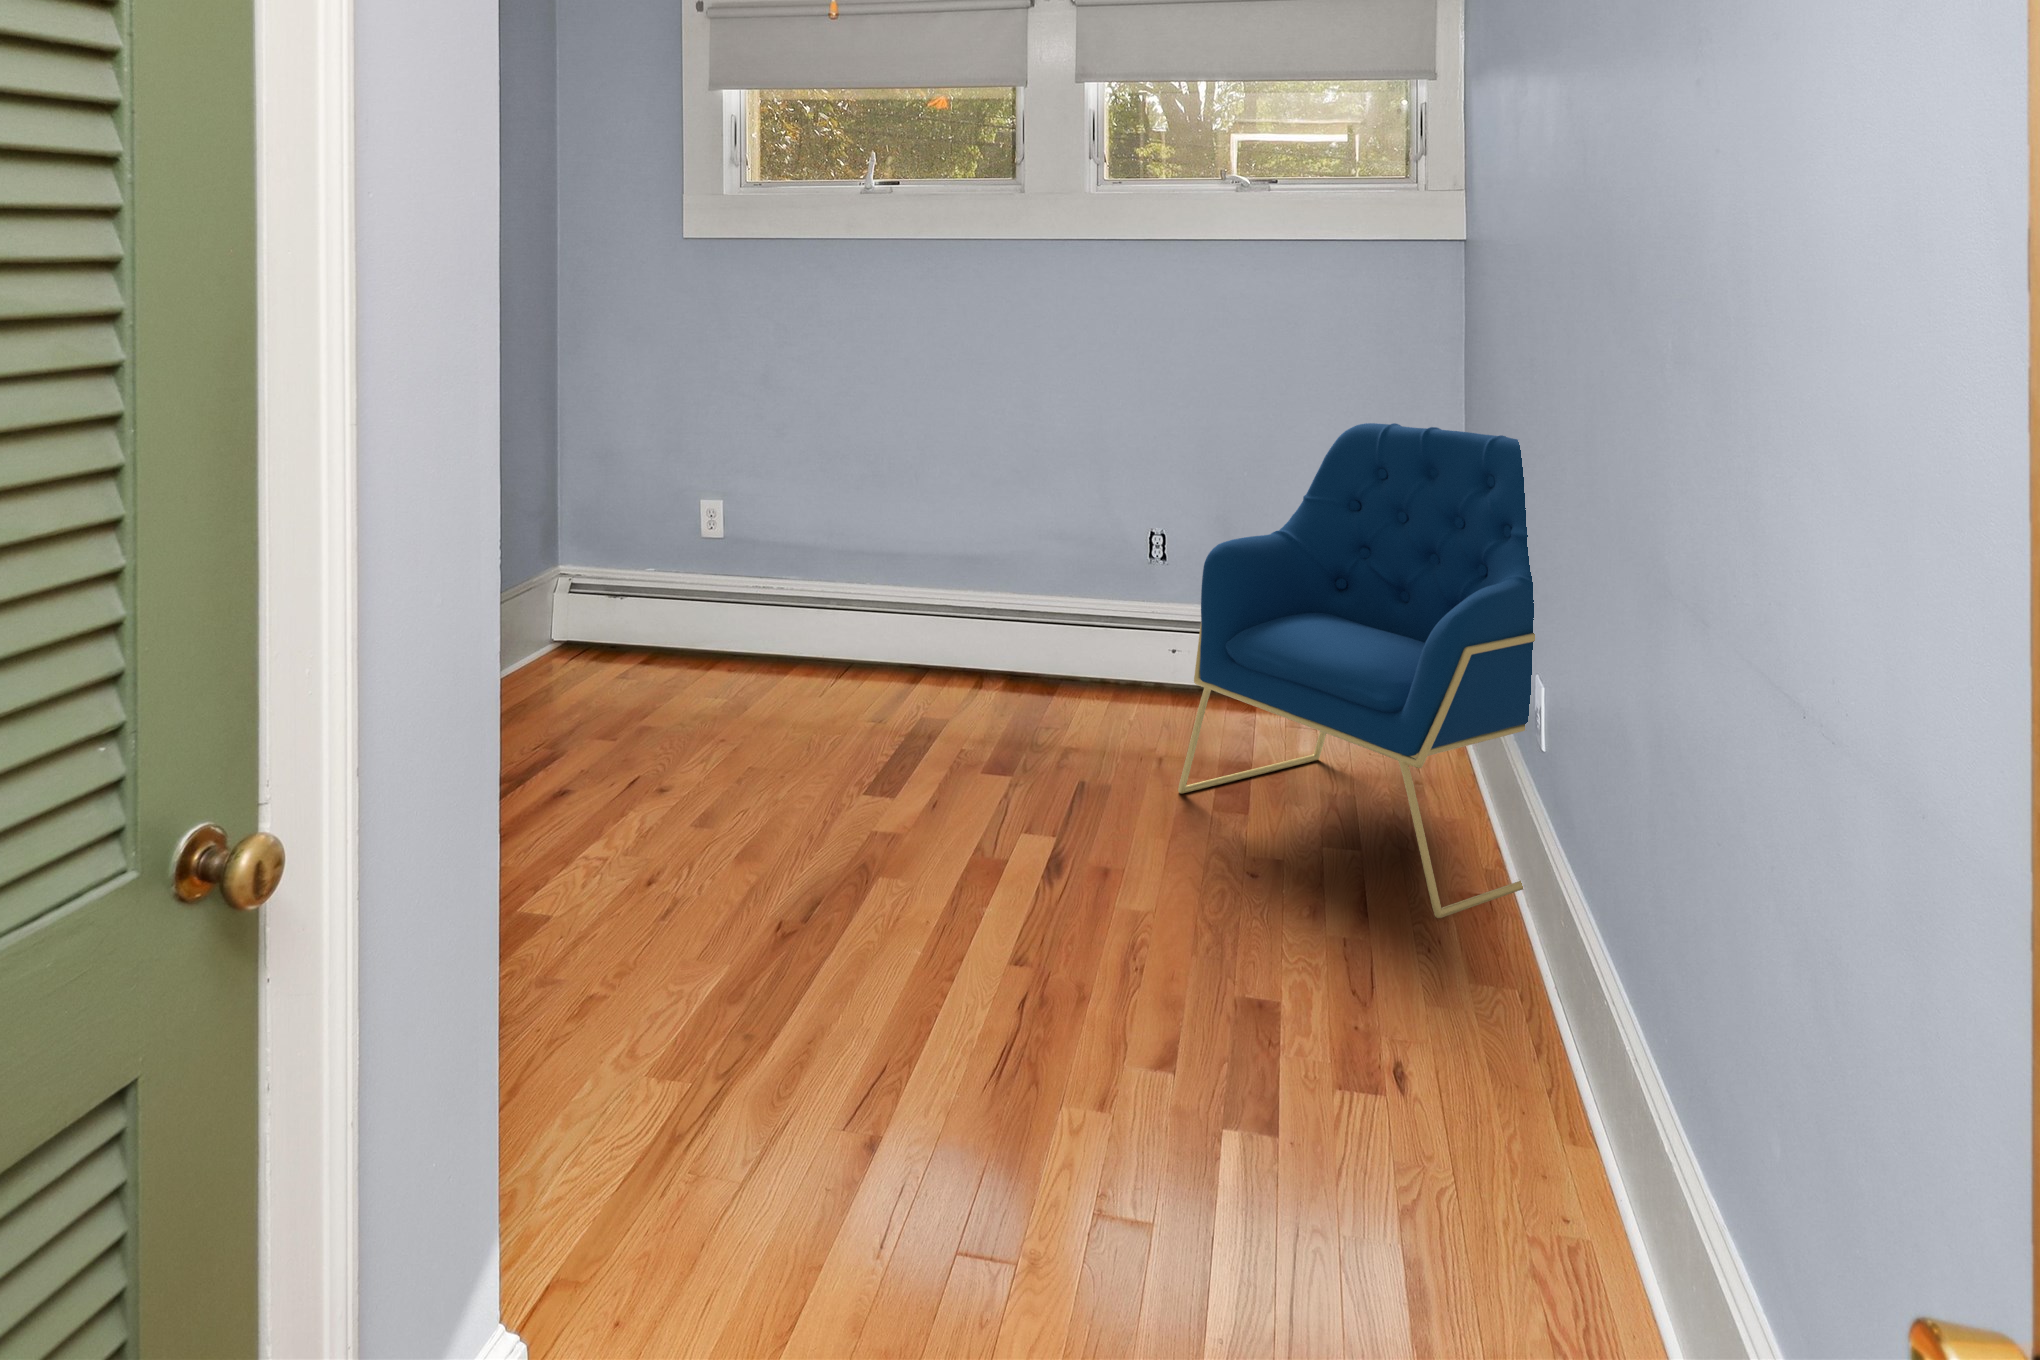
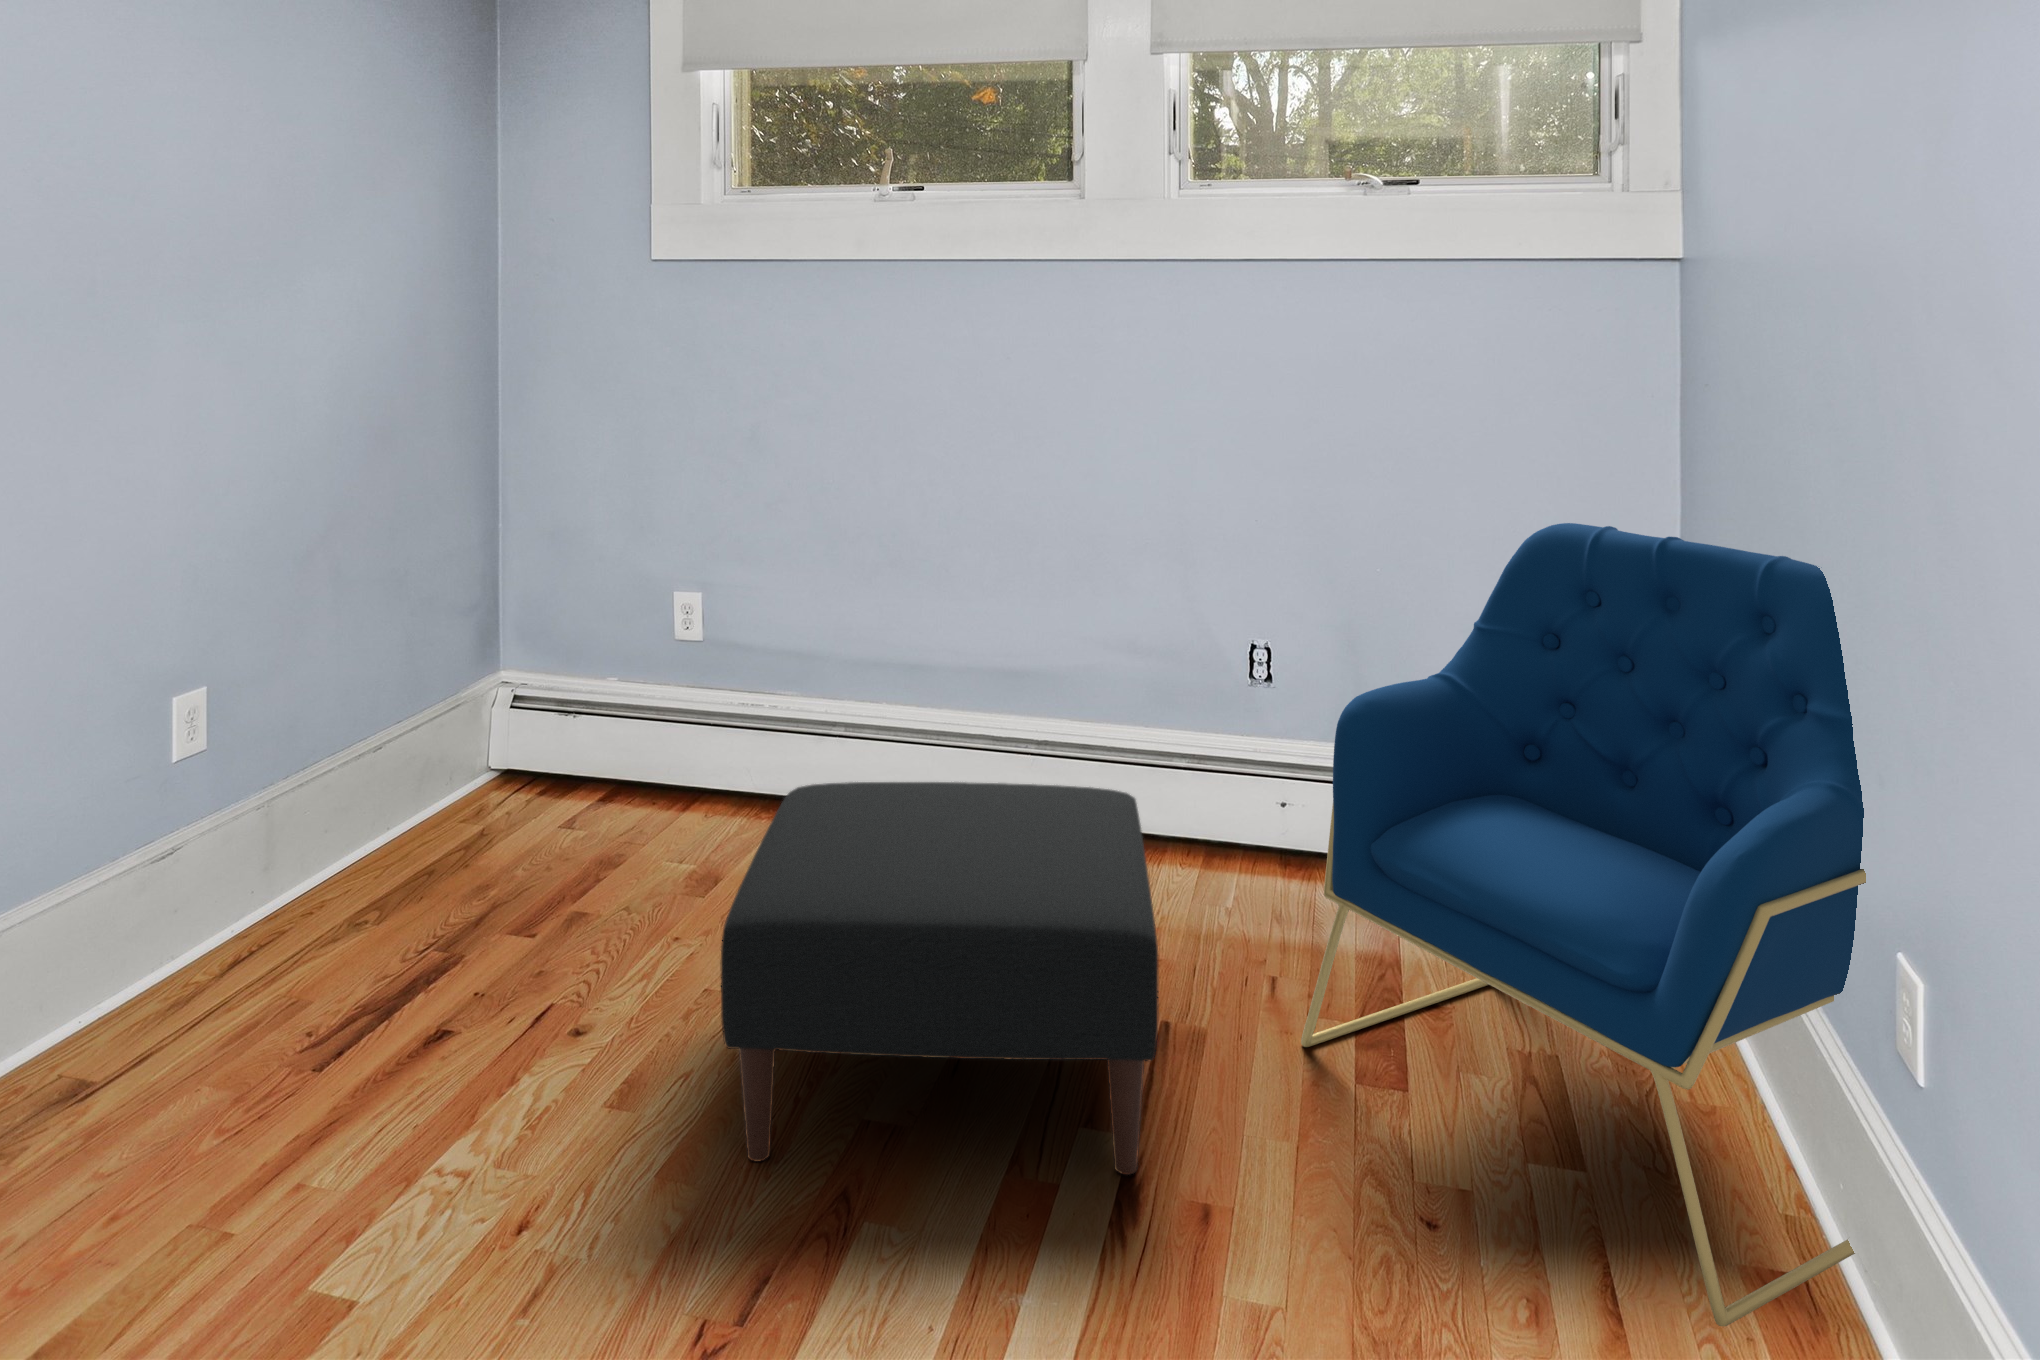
ottoman: none [777,615,1077,855] -> present [721,782,1158,1175]

